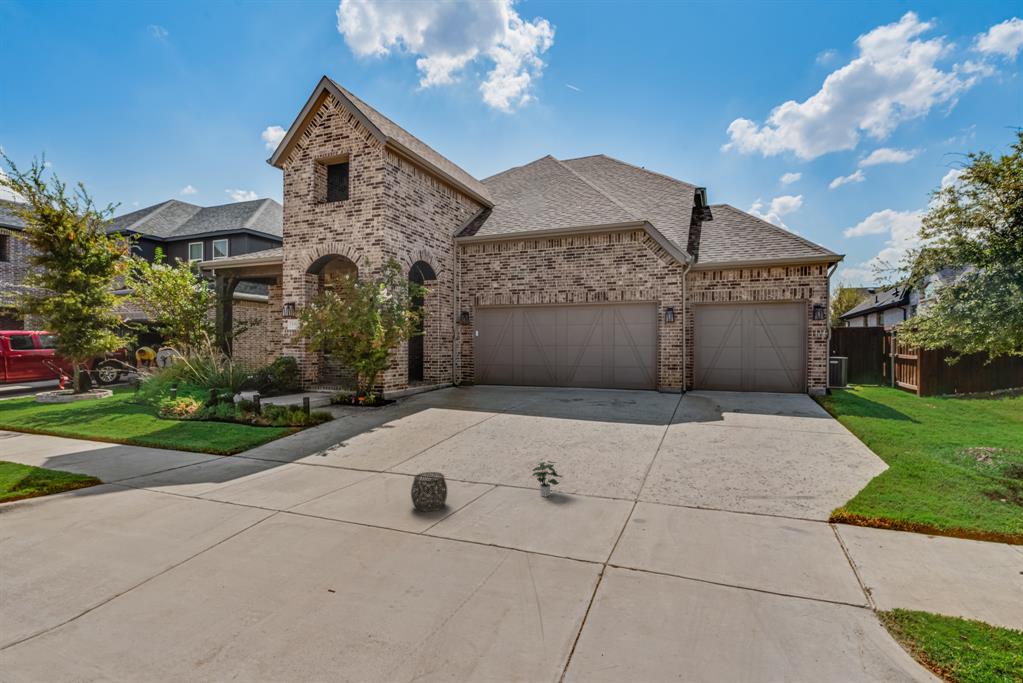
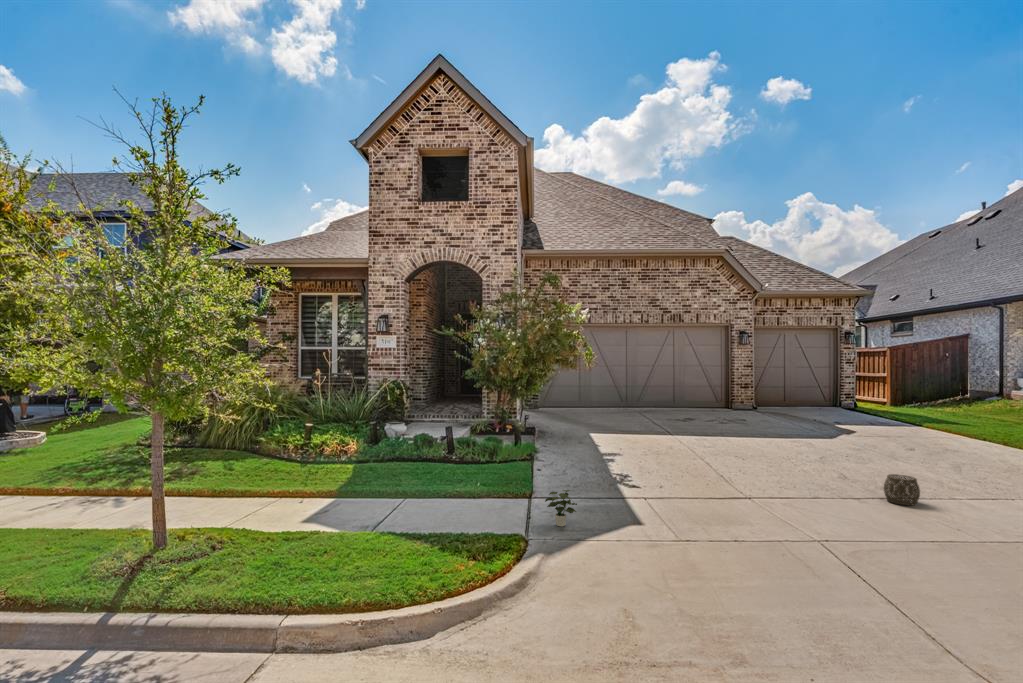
potted plant: present [533,461,562,497] -> present [545,490,577,526]

